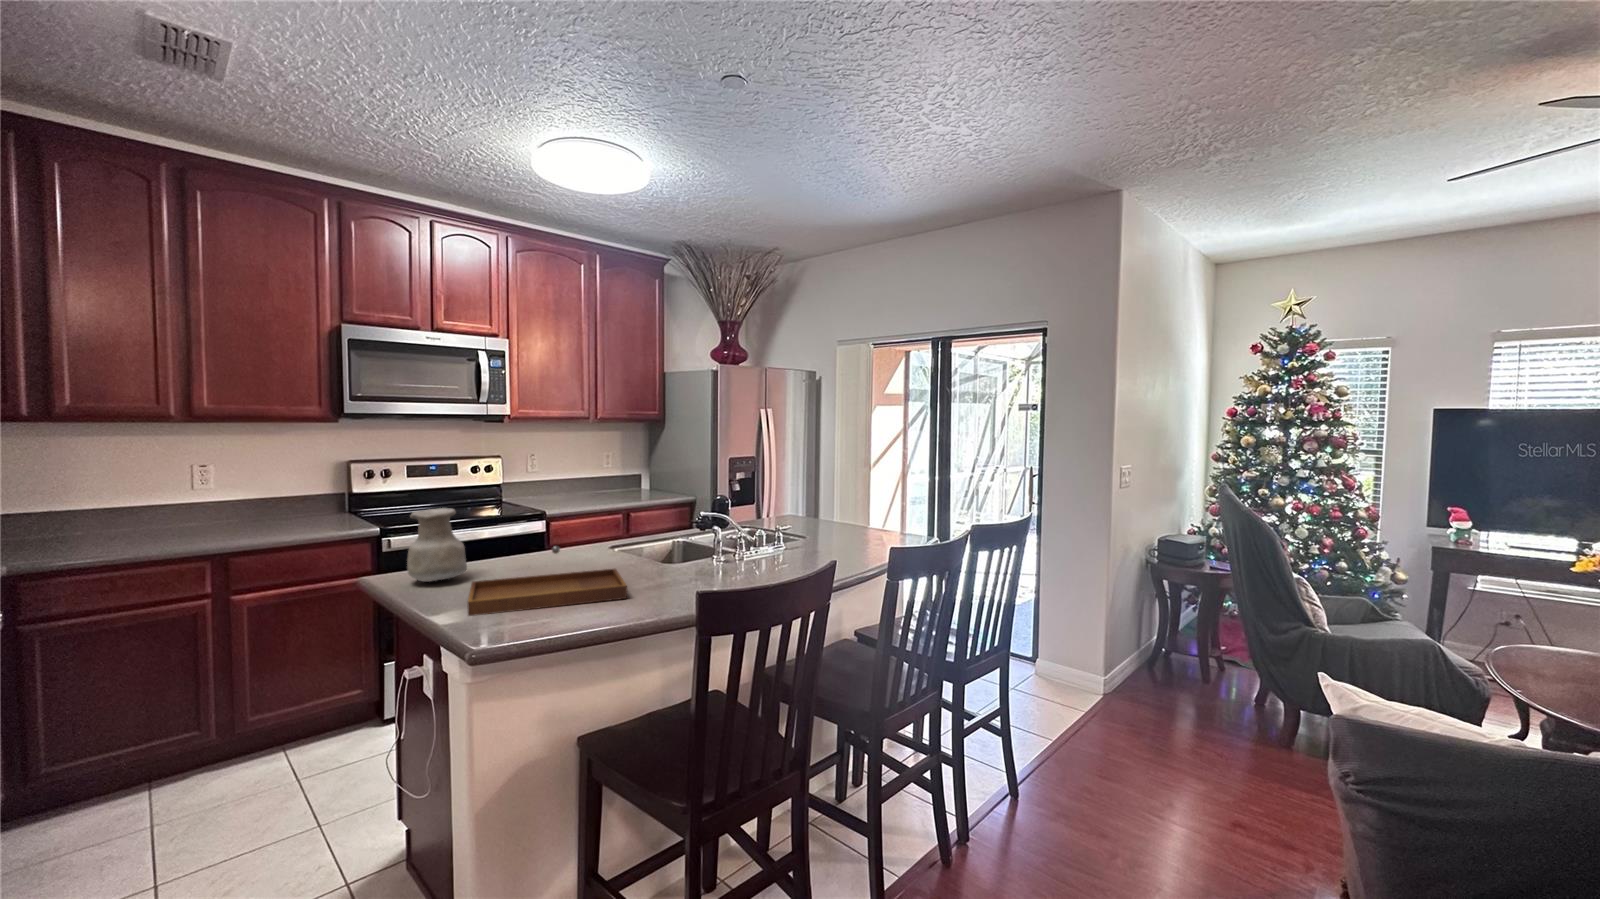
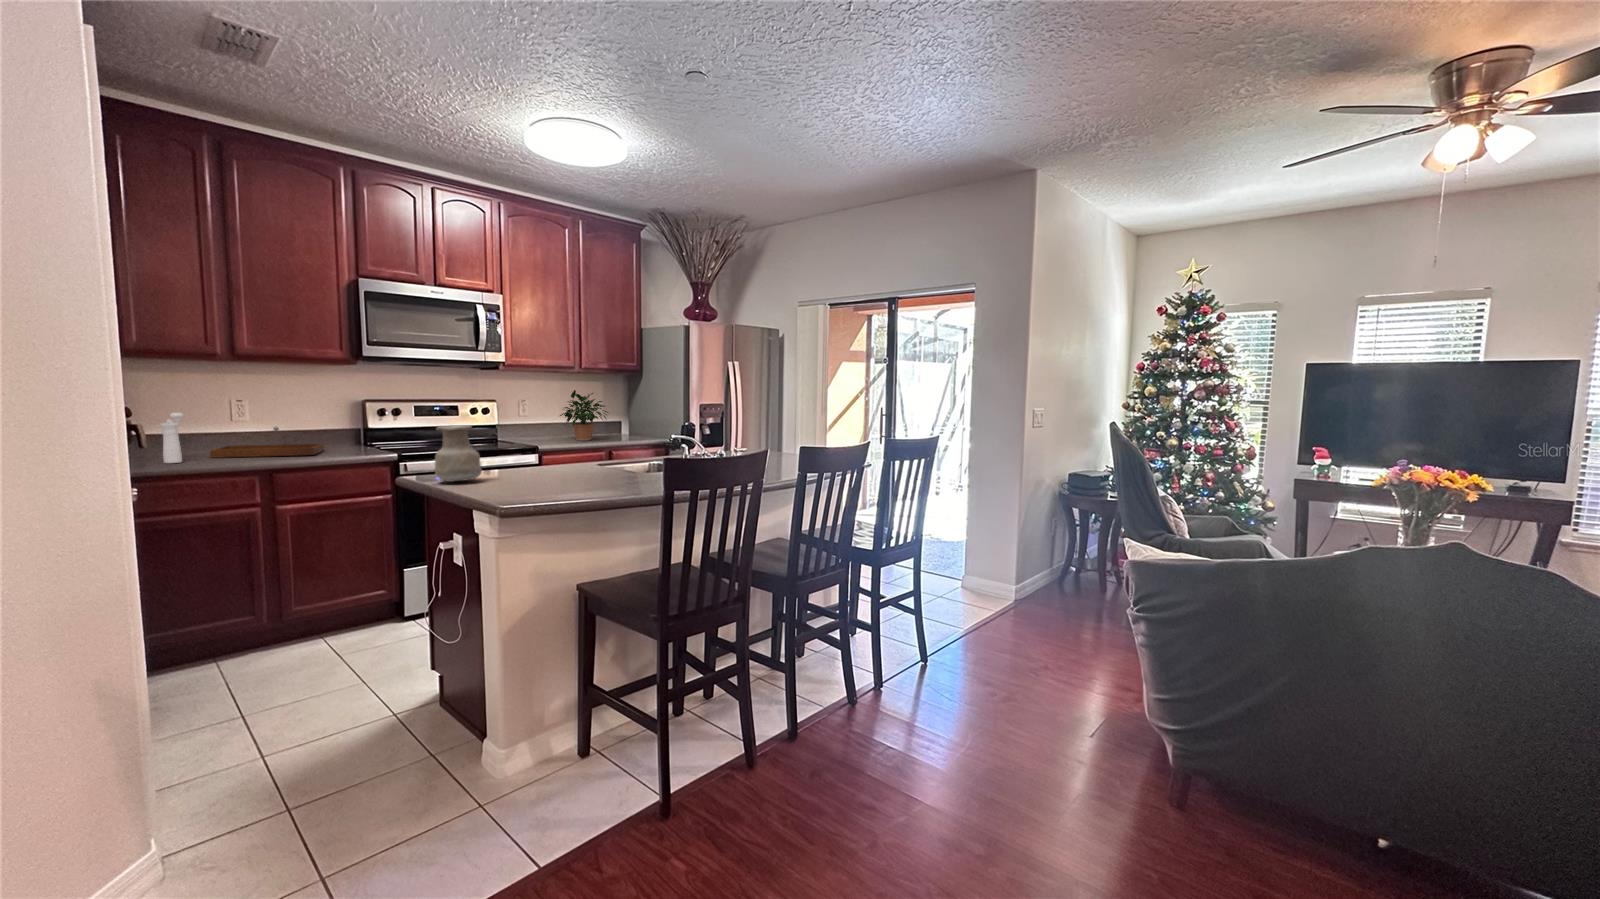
potted plant: none [567,443,625,501] -> present [560,390,608,441]
pepper mill: none [93,485,126,548] -> present [161,413,183,463]
tray: present [468,546,627,616] -> present [210,427,324,458]

